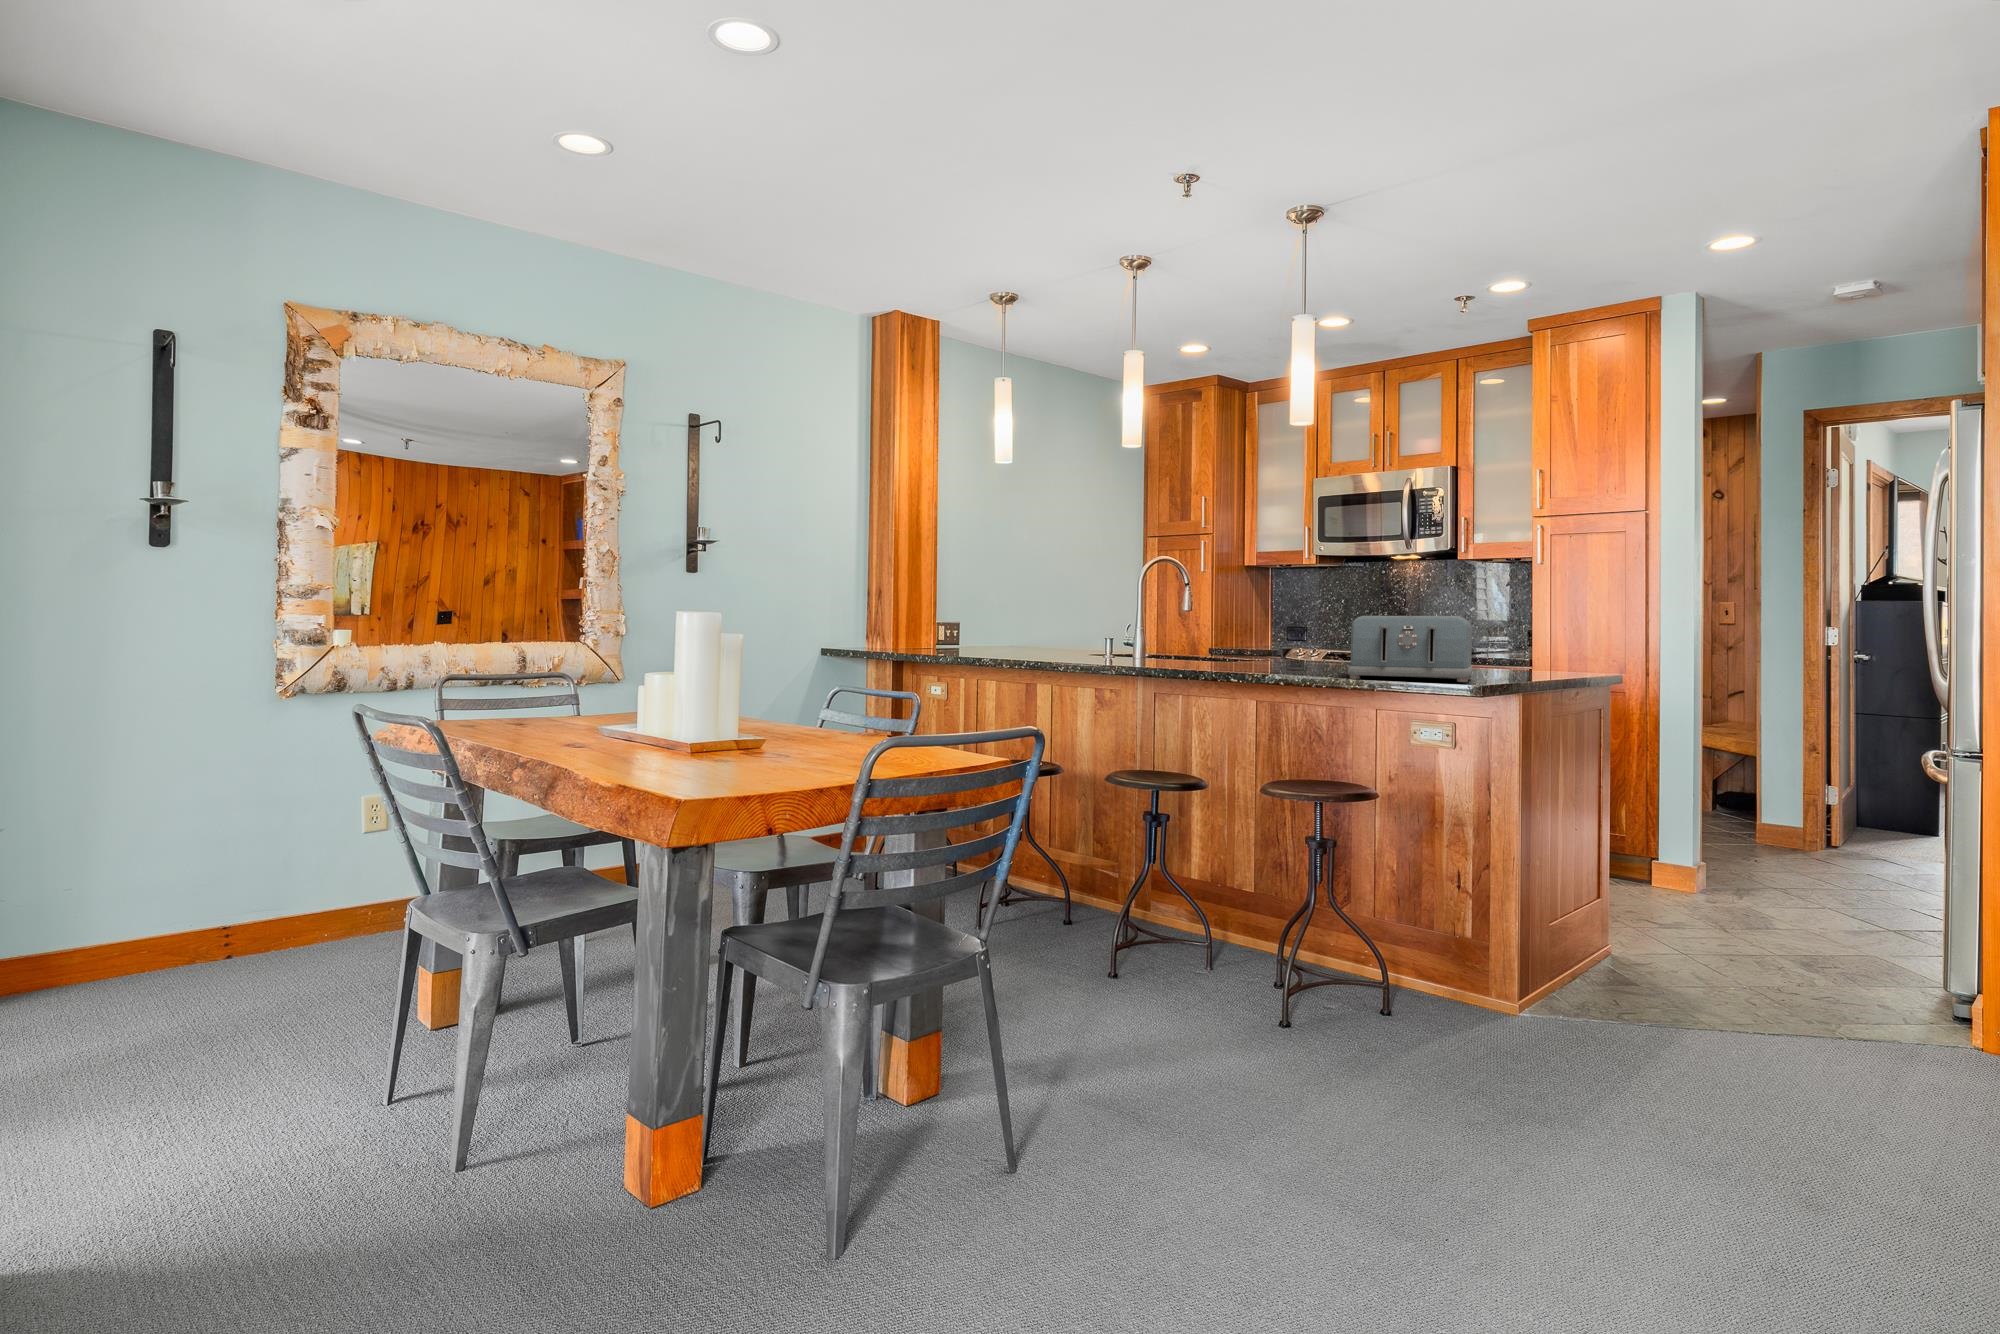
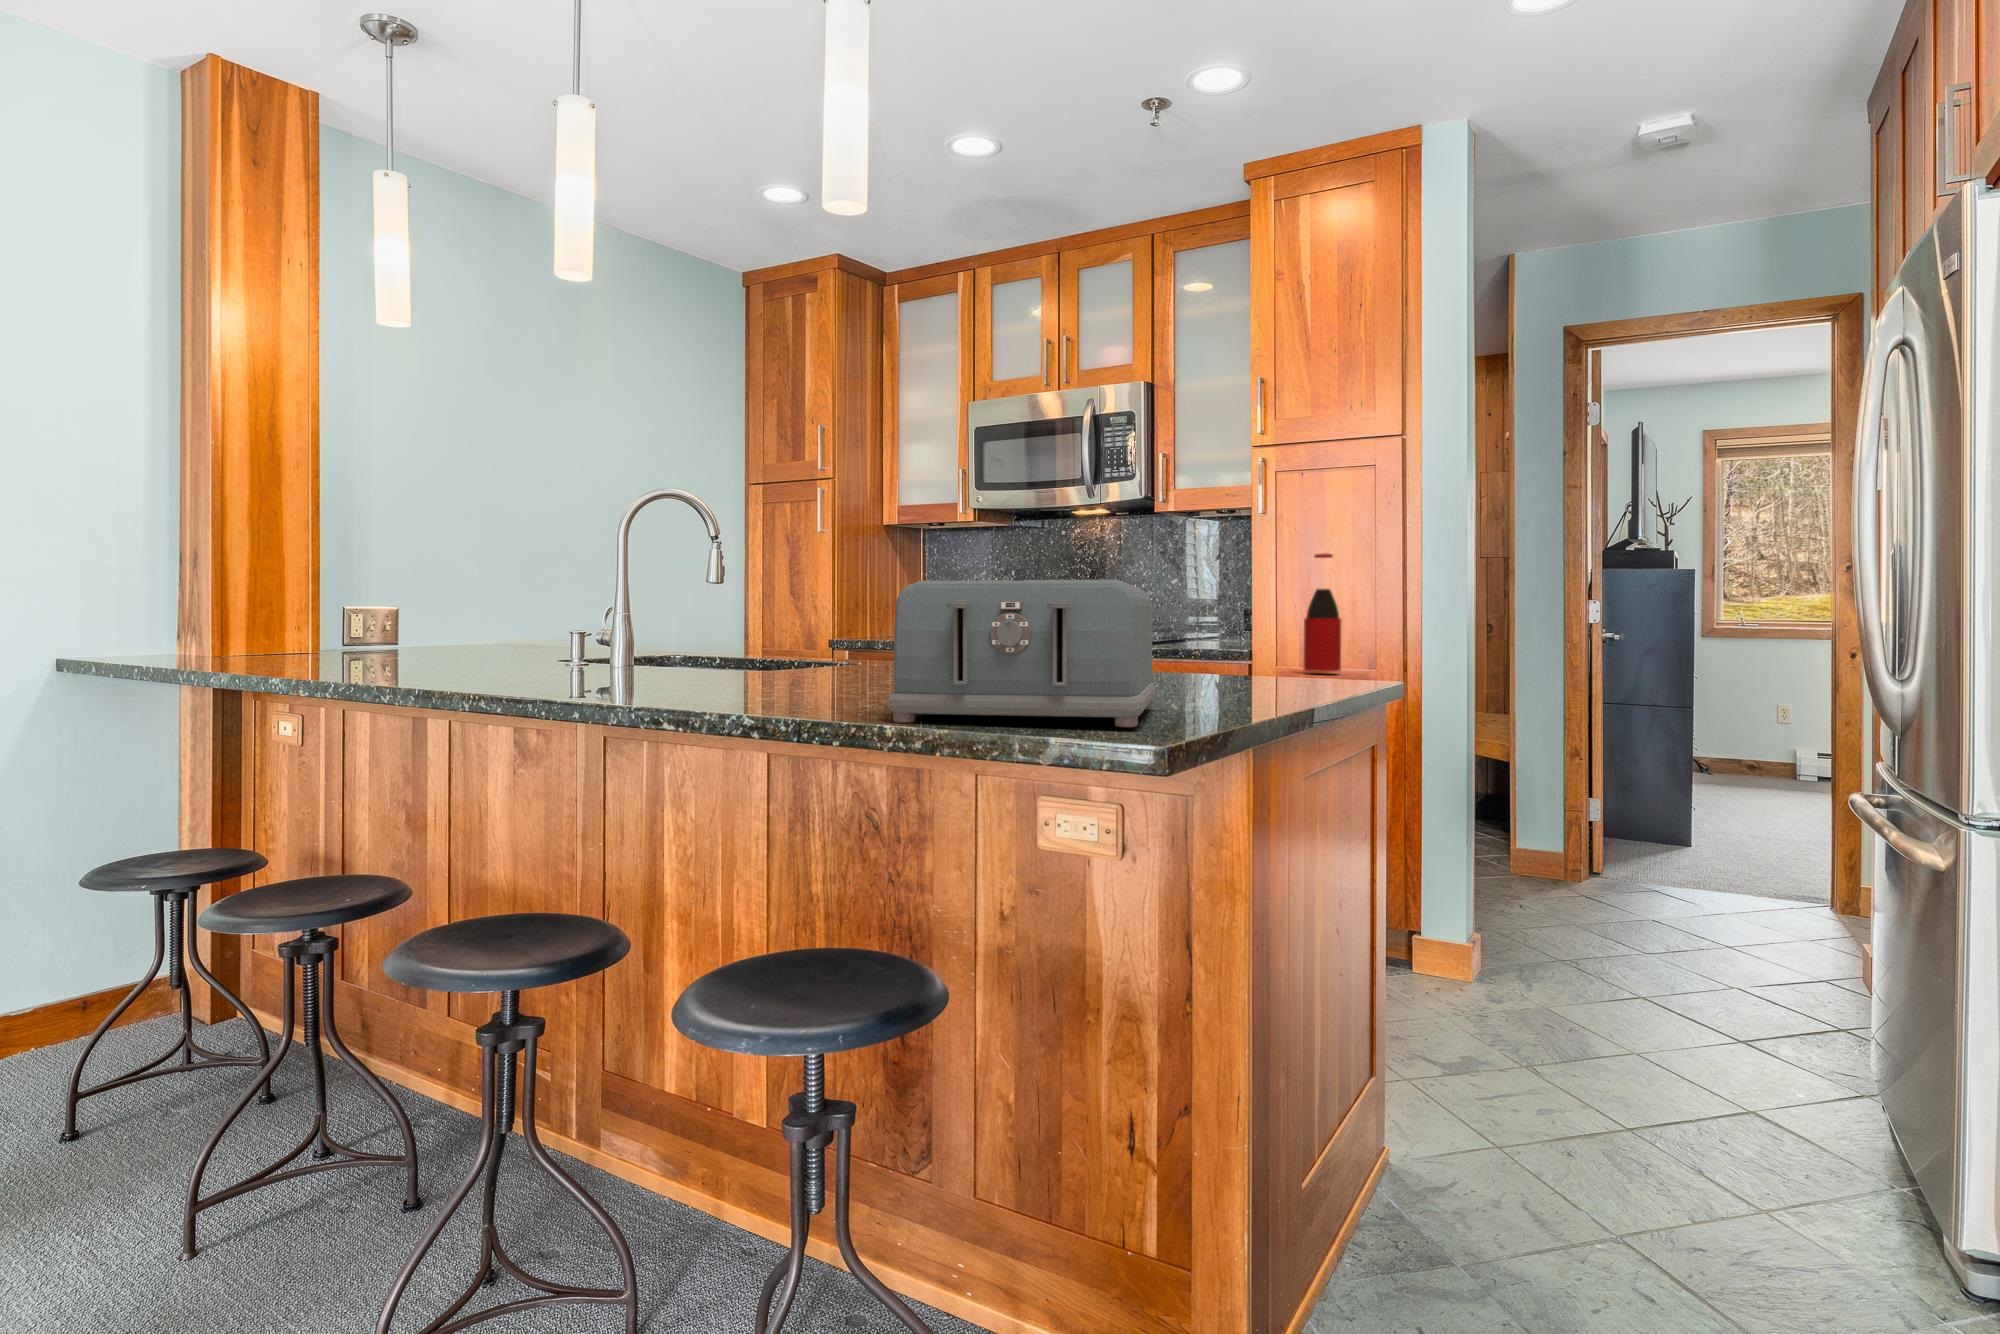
bottle: none [1564,594,1591,671] -> present [1304,554,1342,672]

